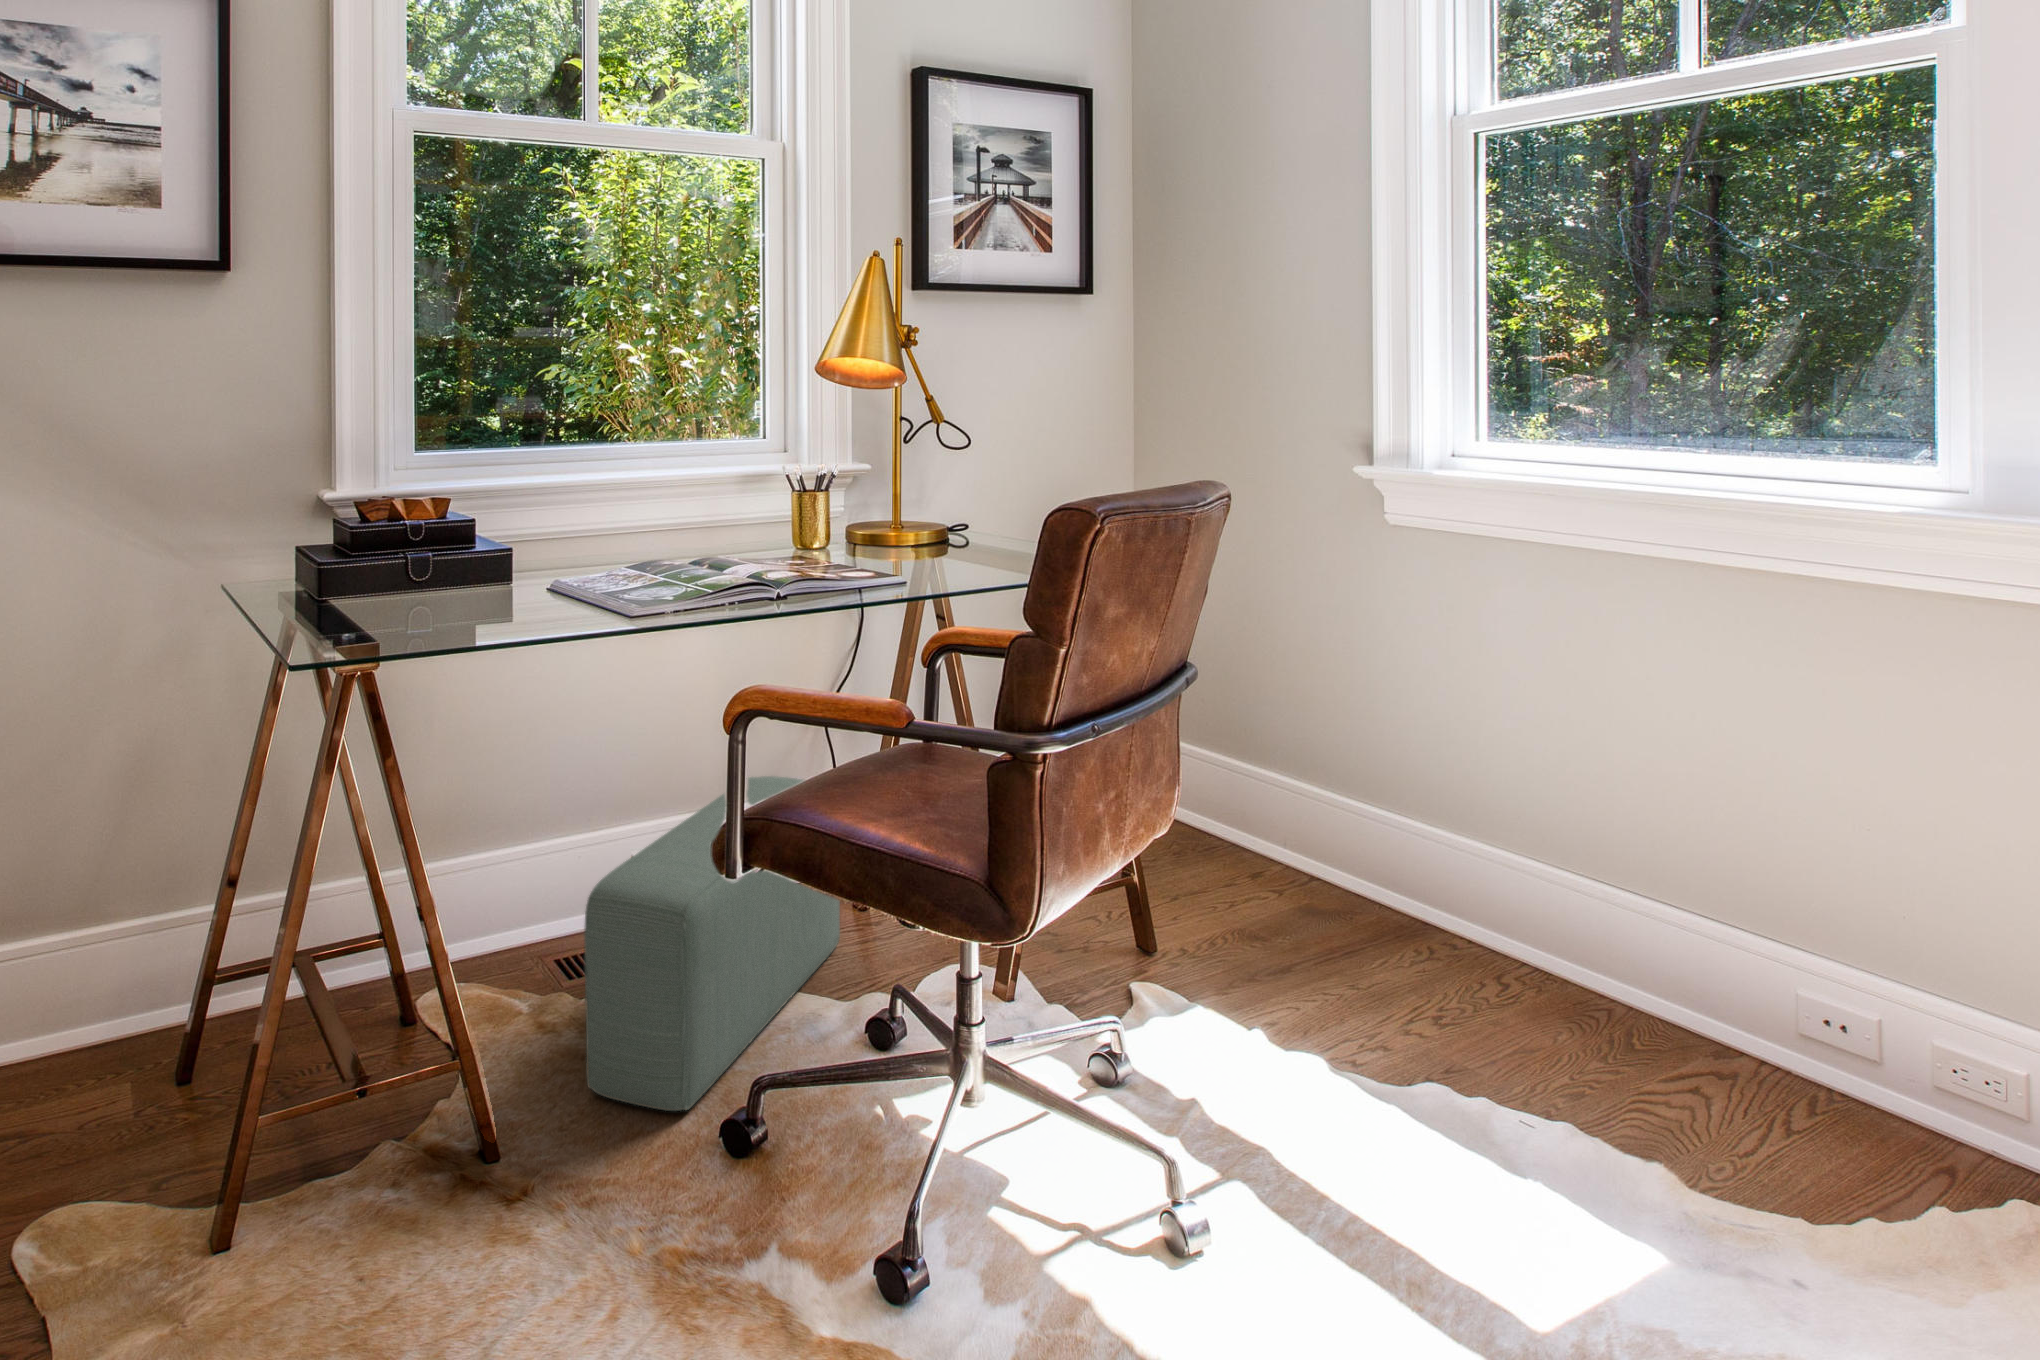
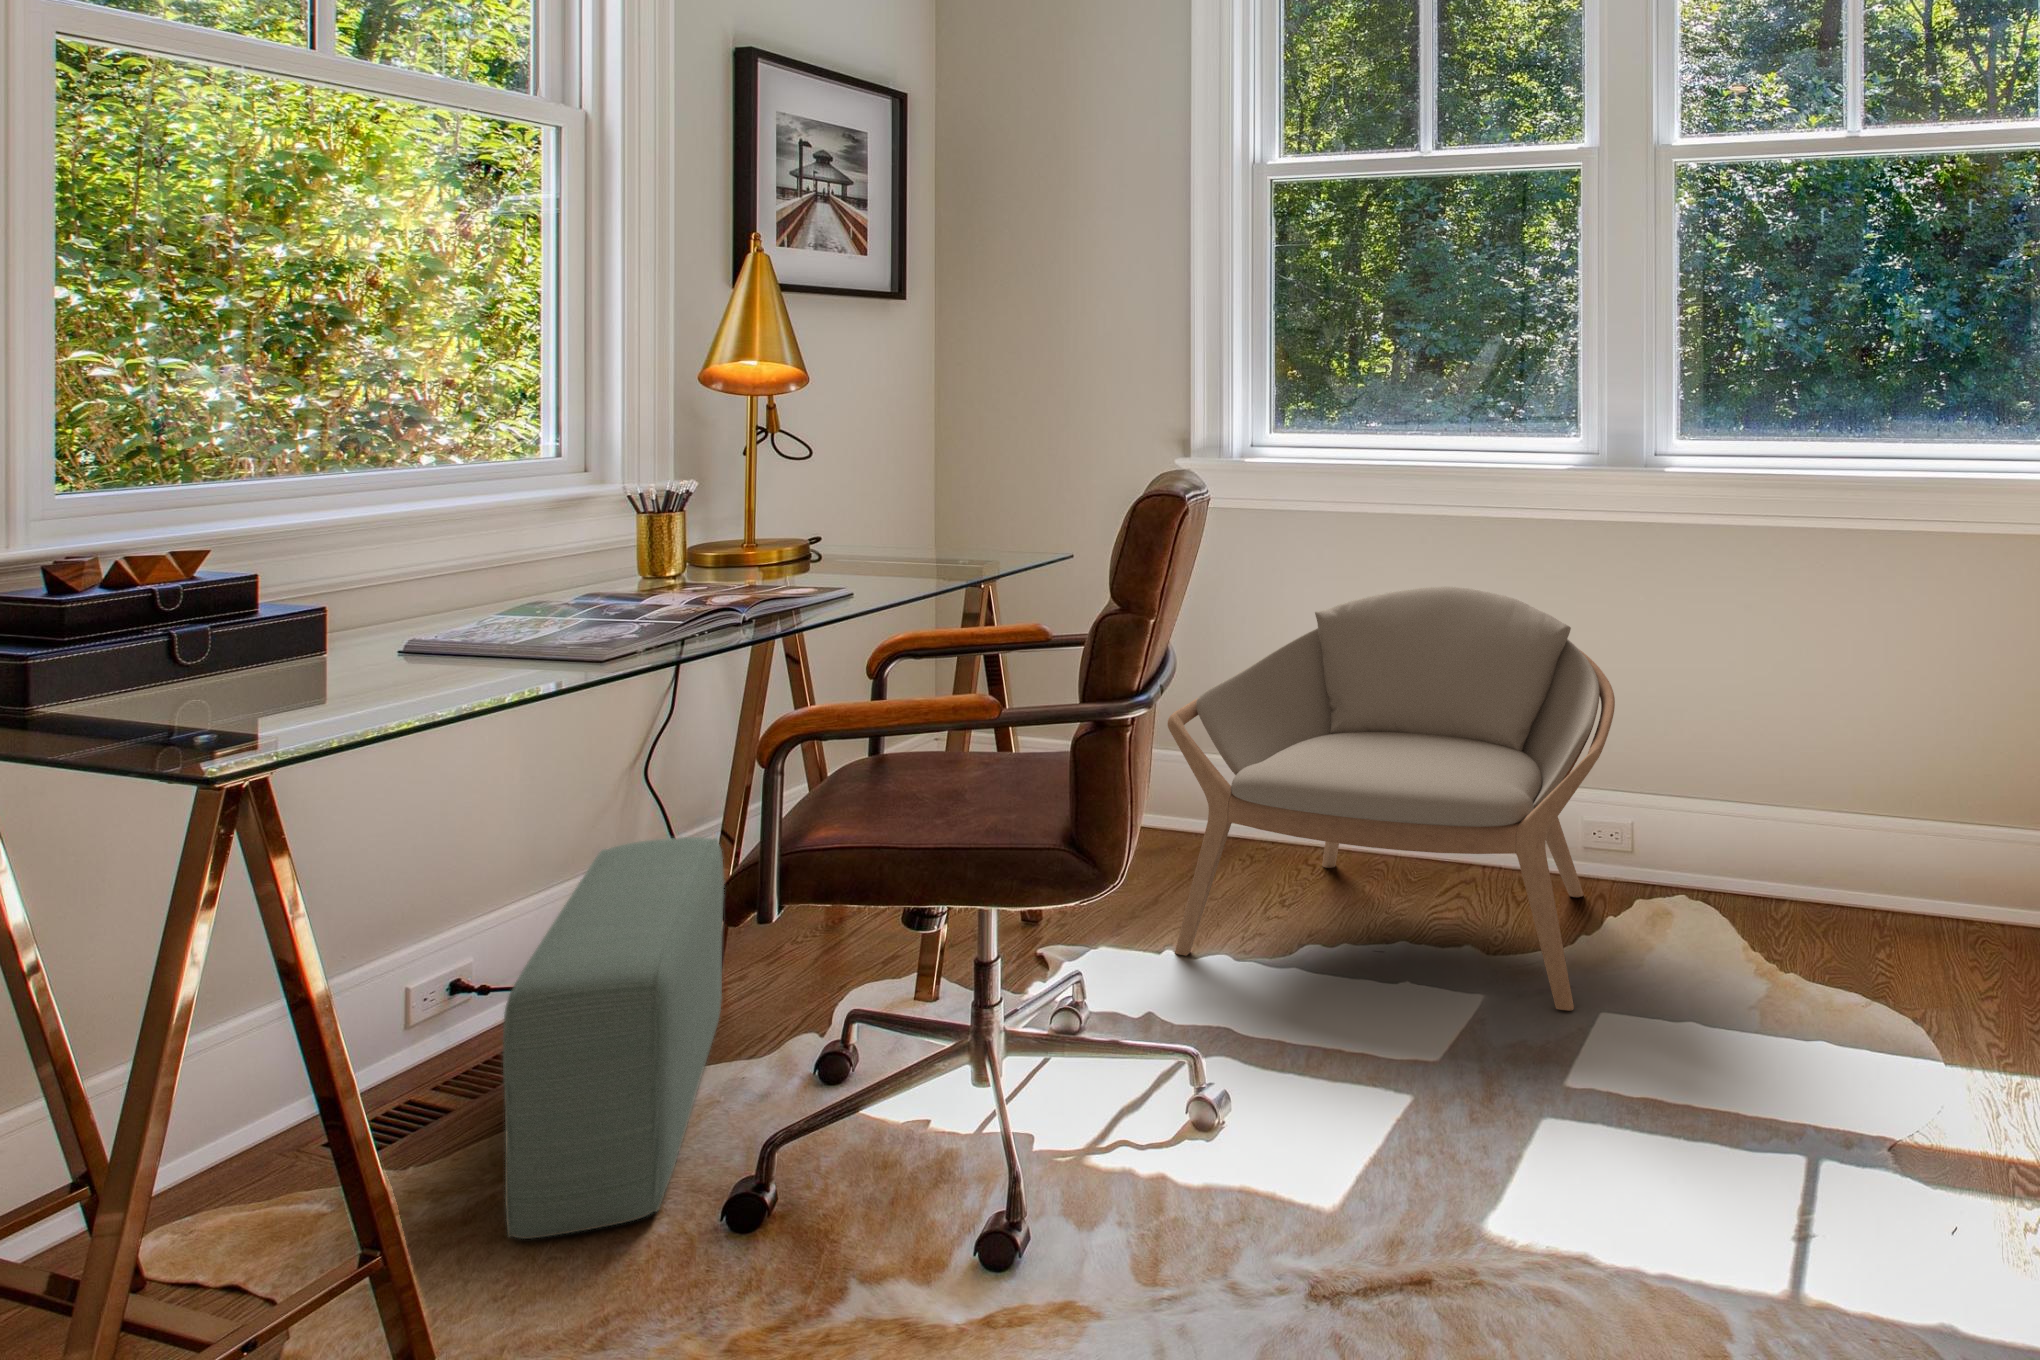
armchair: none [1265,647,1894,1278] -> present [1168,587,1615,1011]

